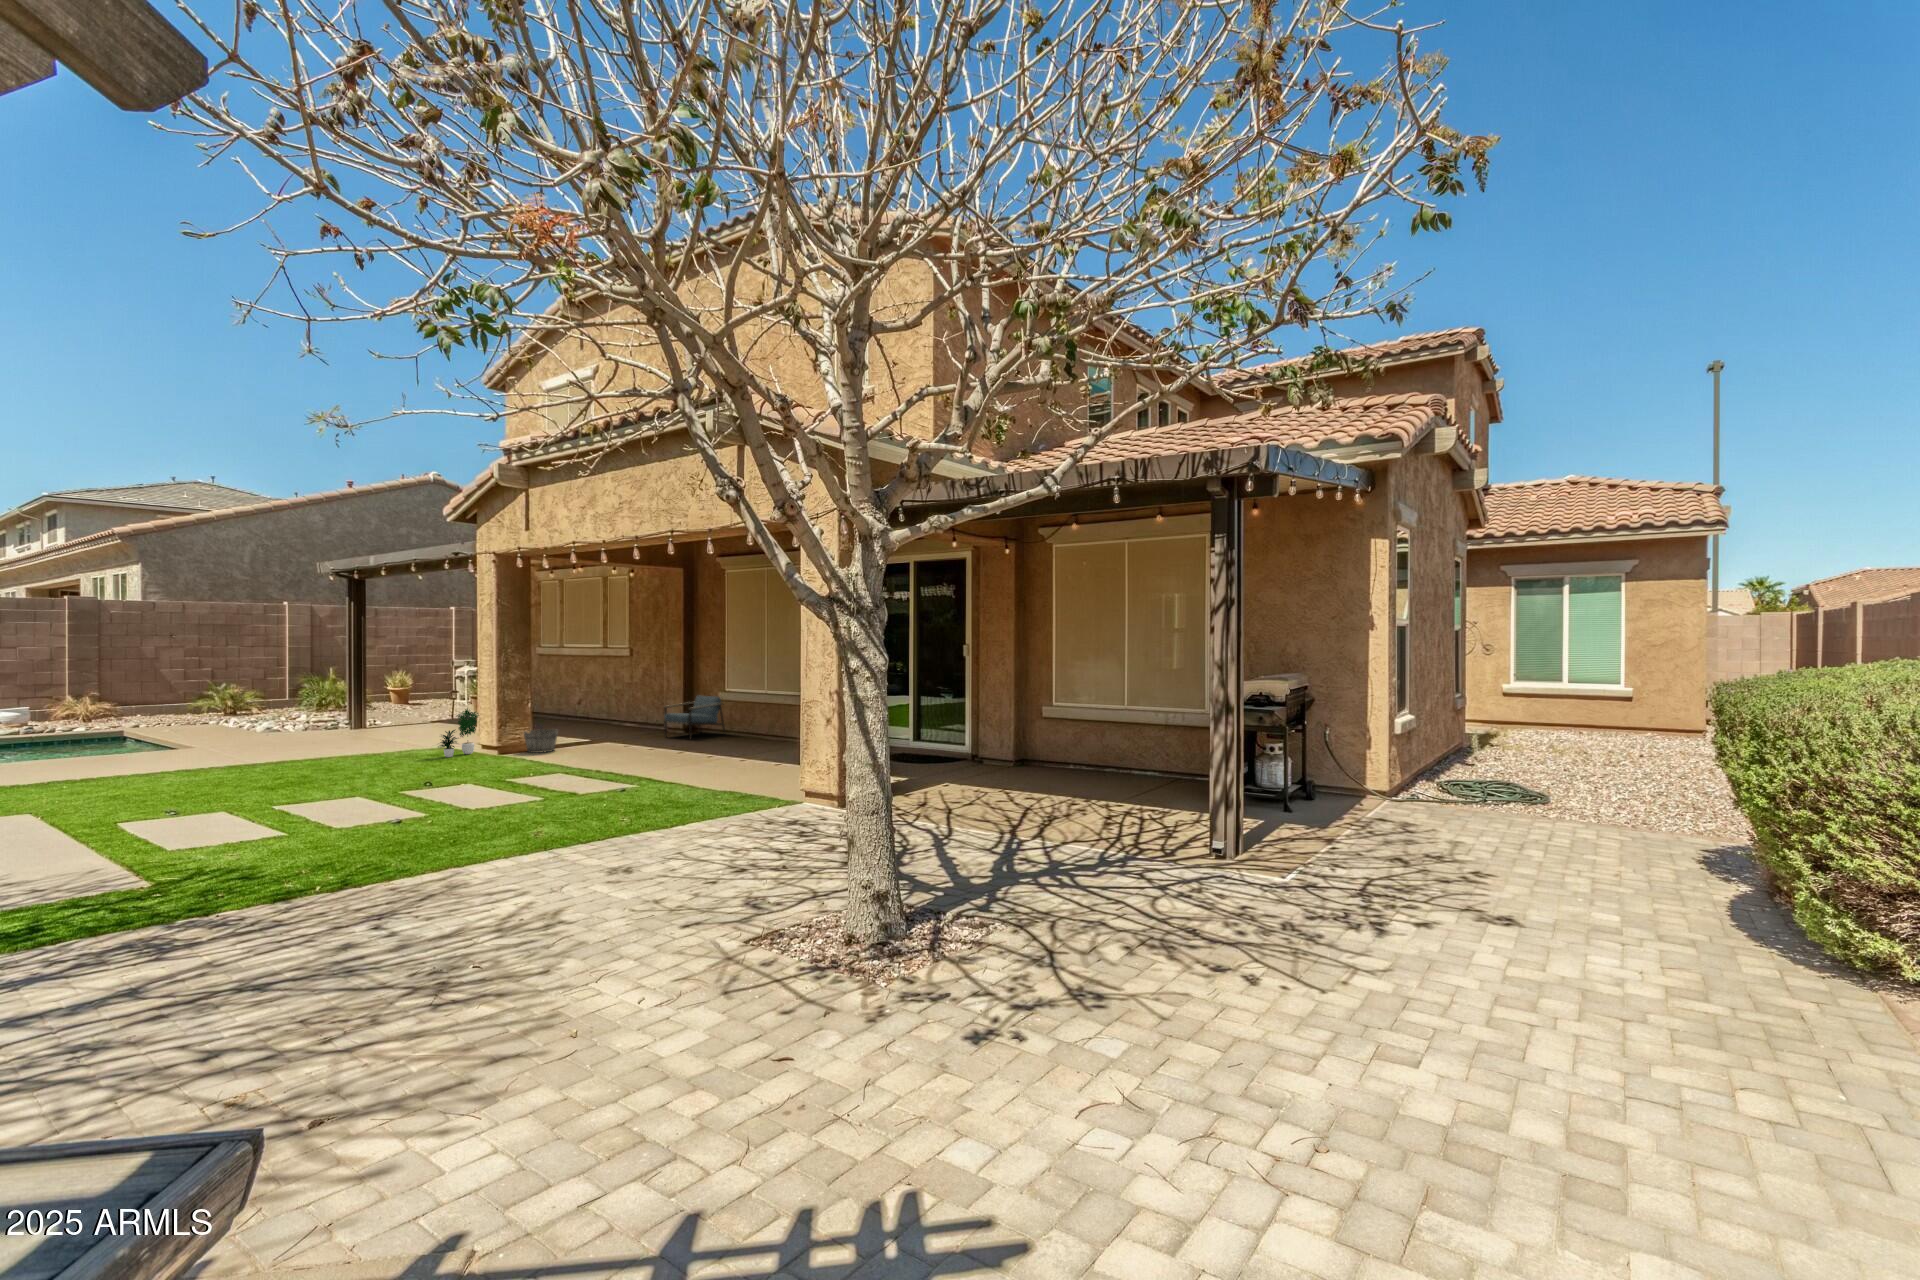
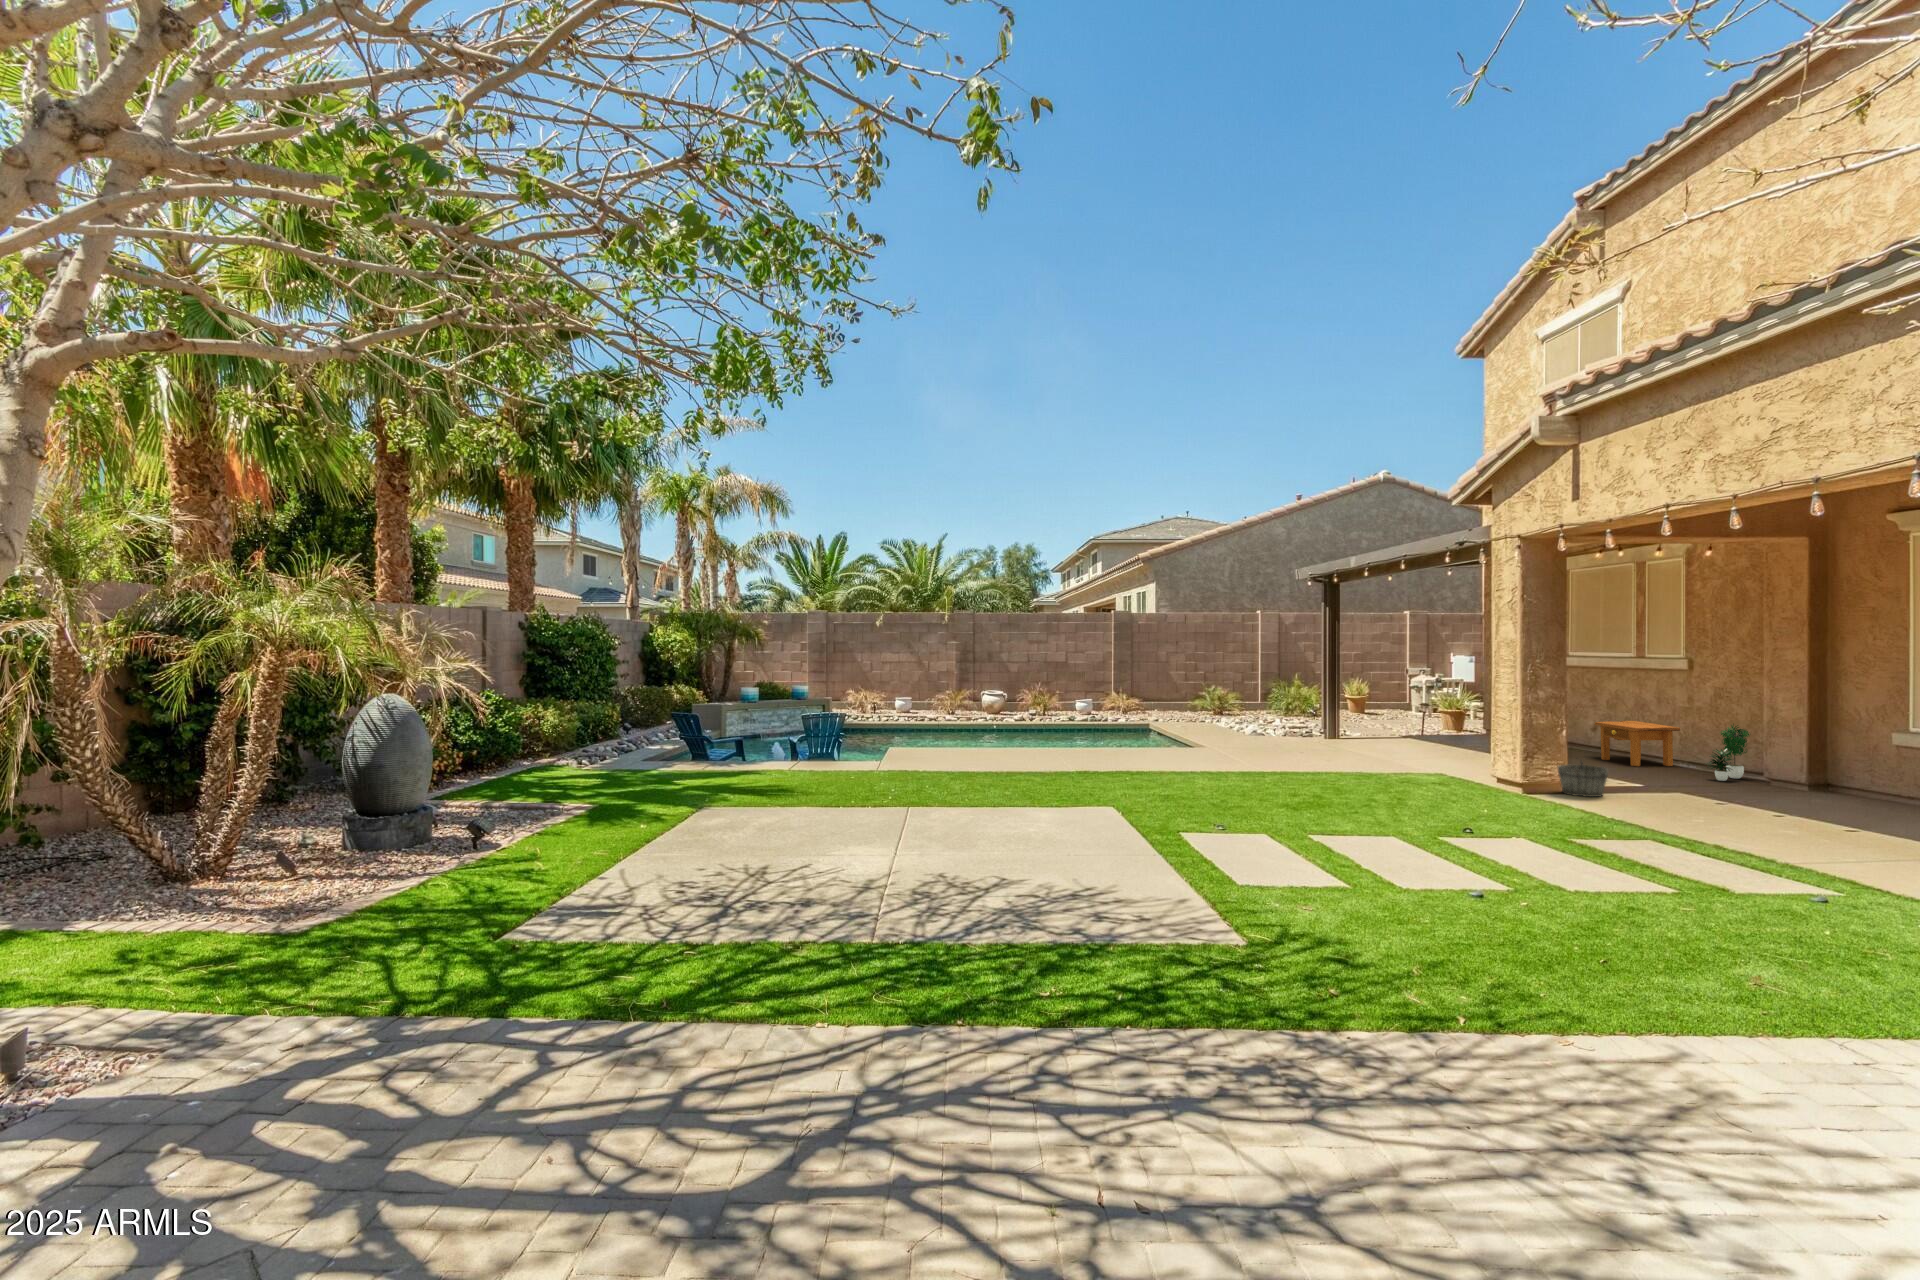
side table: none [574,695,626,729] -> present [1595,721,1680,766]
armchair: present [664,696,725,739] -> none [1770,733,1898,803]
potted plant: present [438,708,479,757] -> present [1708,724,1749,781]

